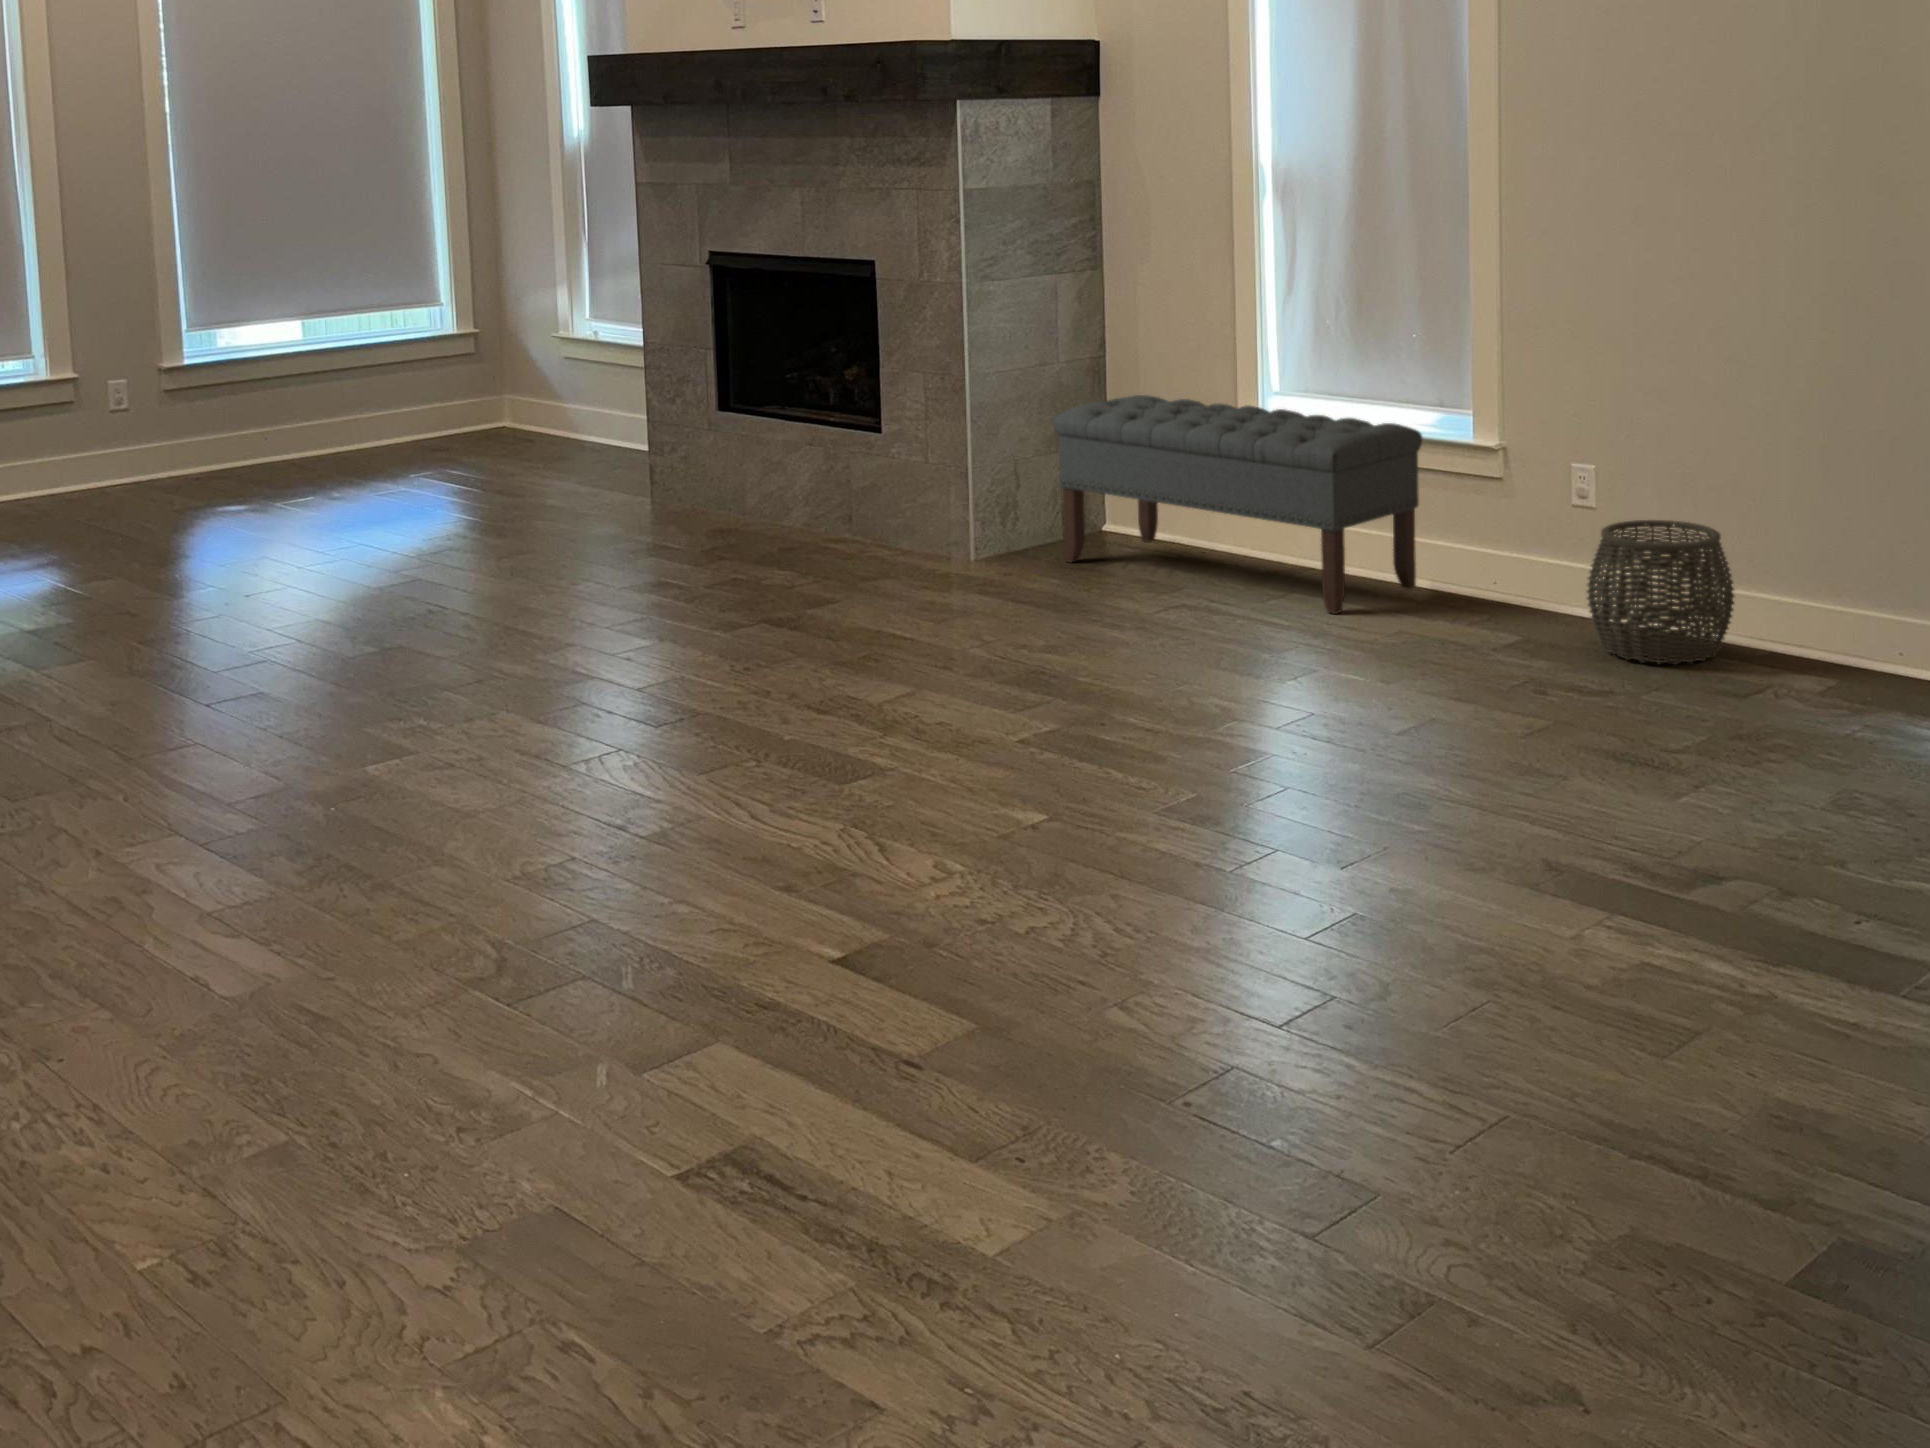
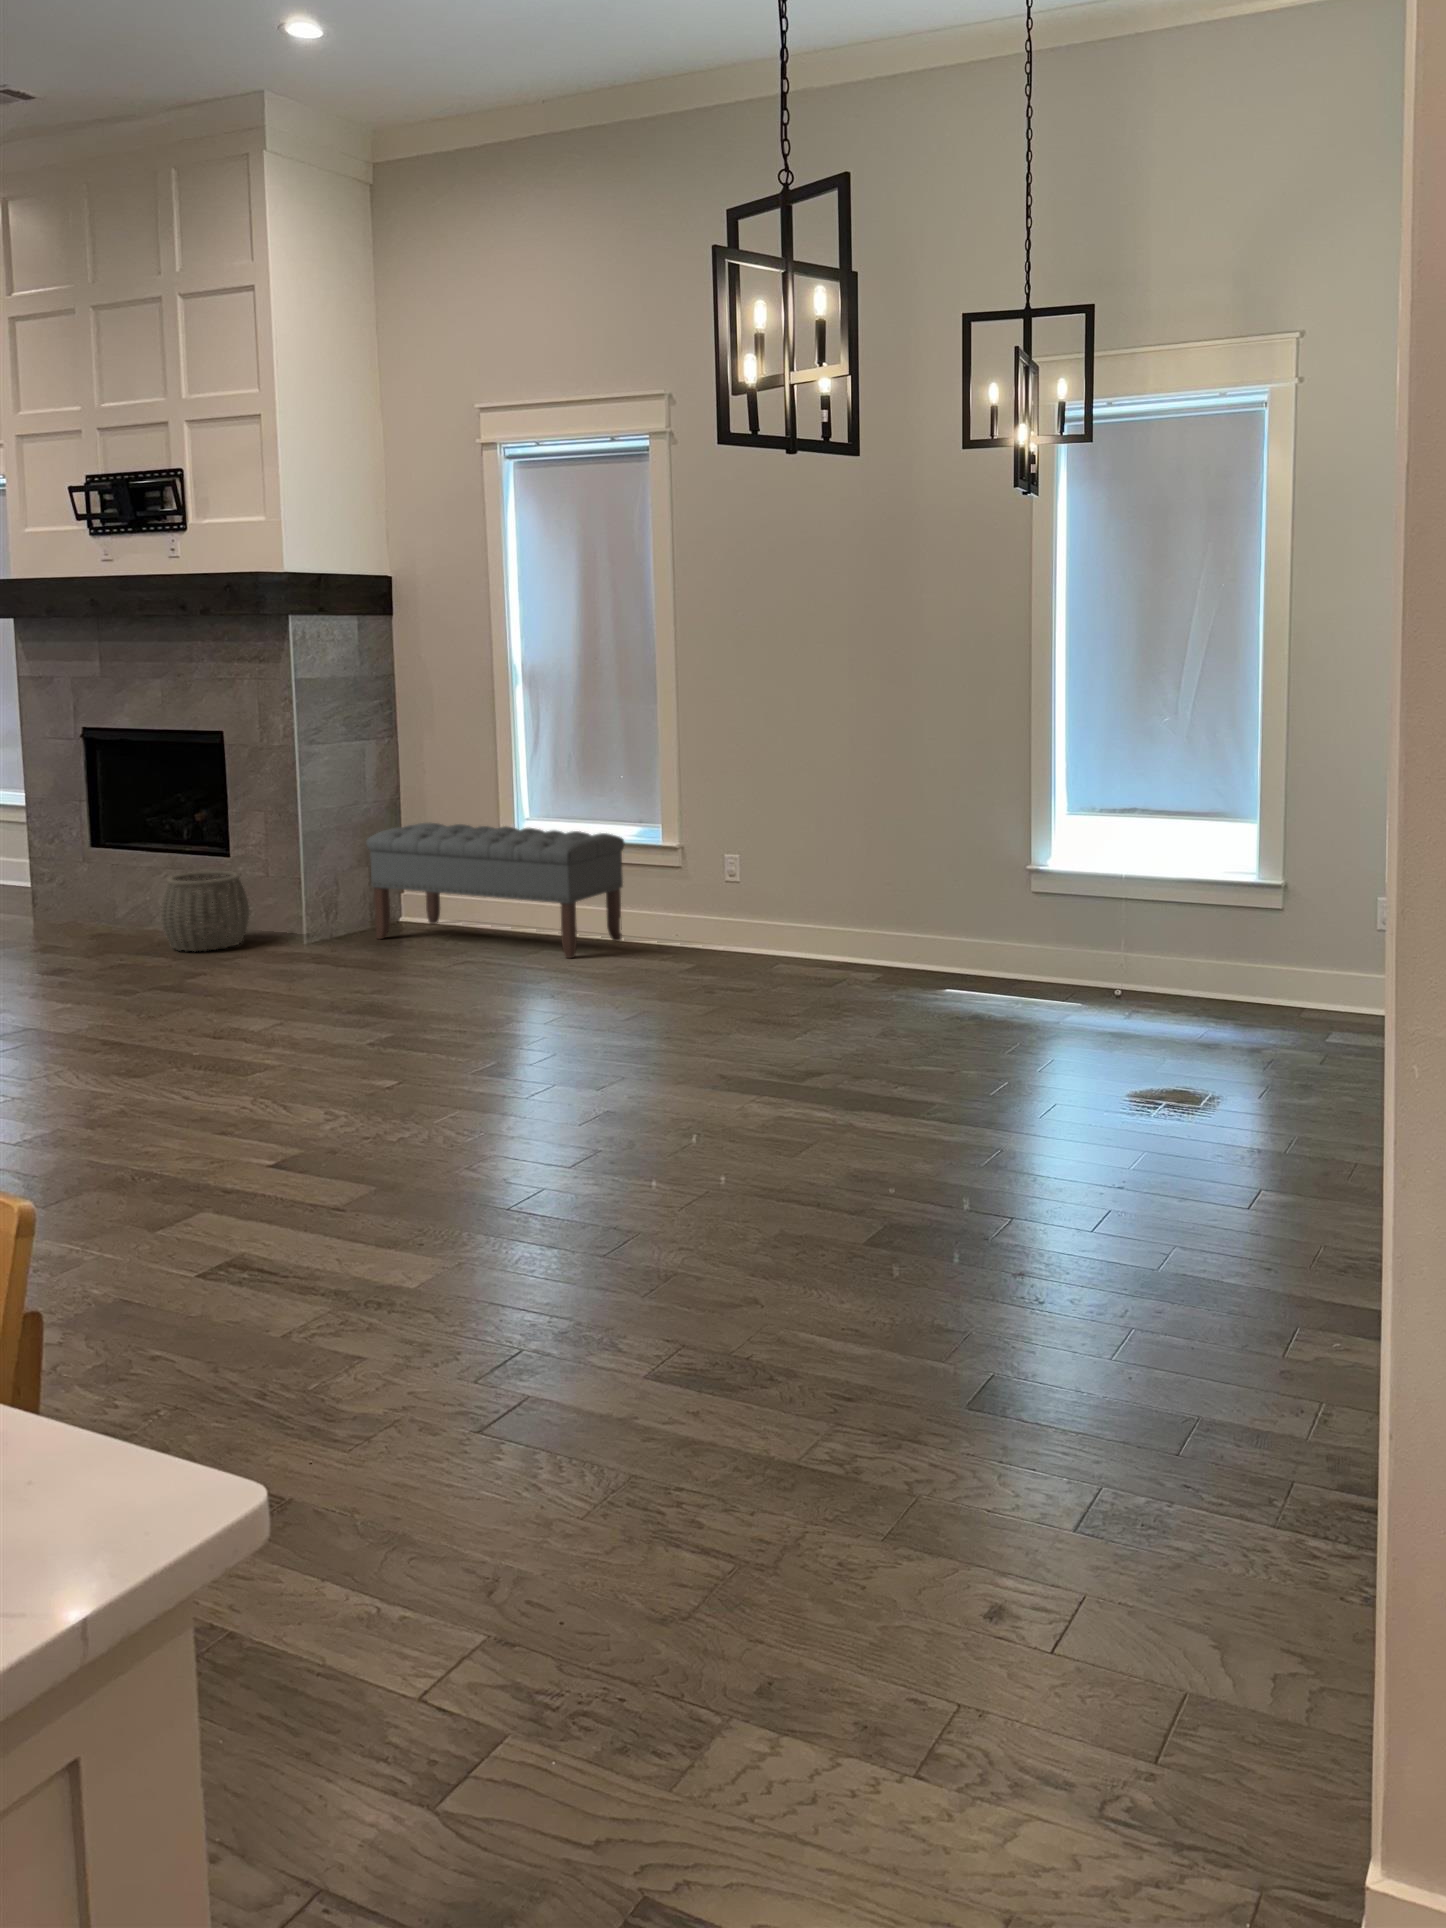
woven basket: present [1587,520,1734,664] -> present [161,871,249,951]

